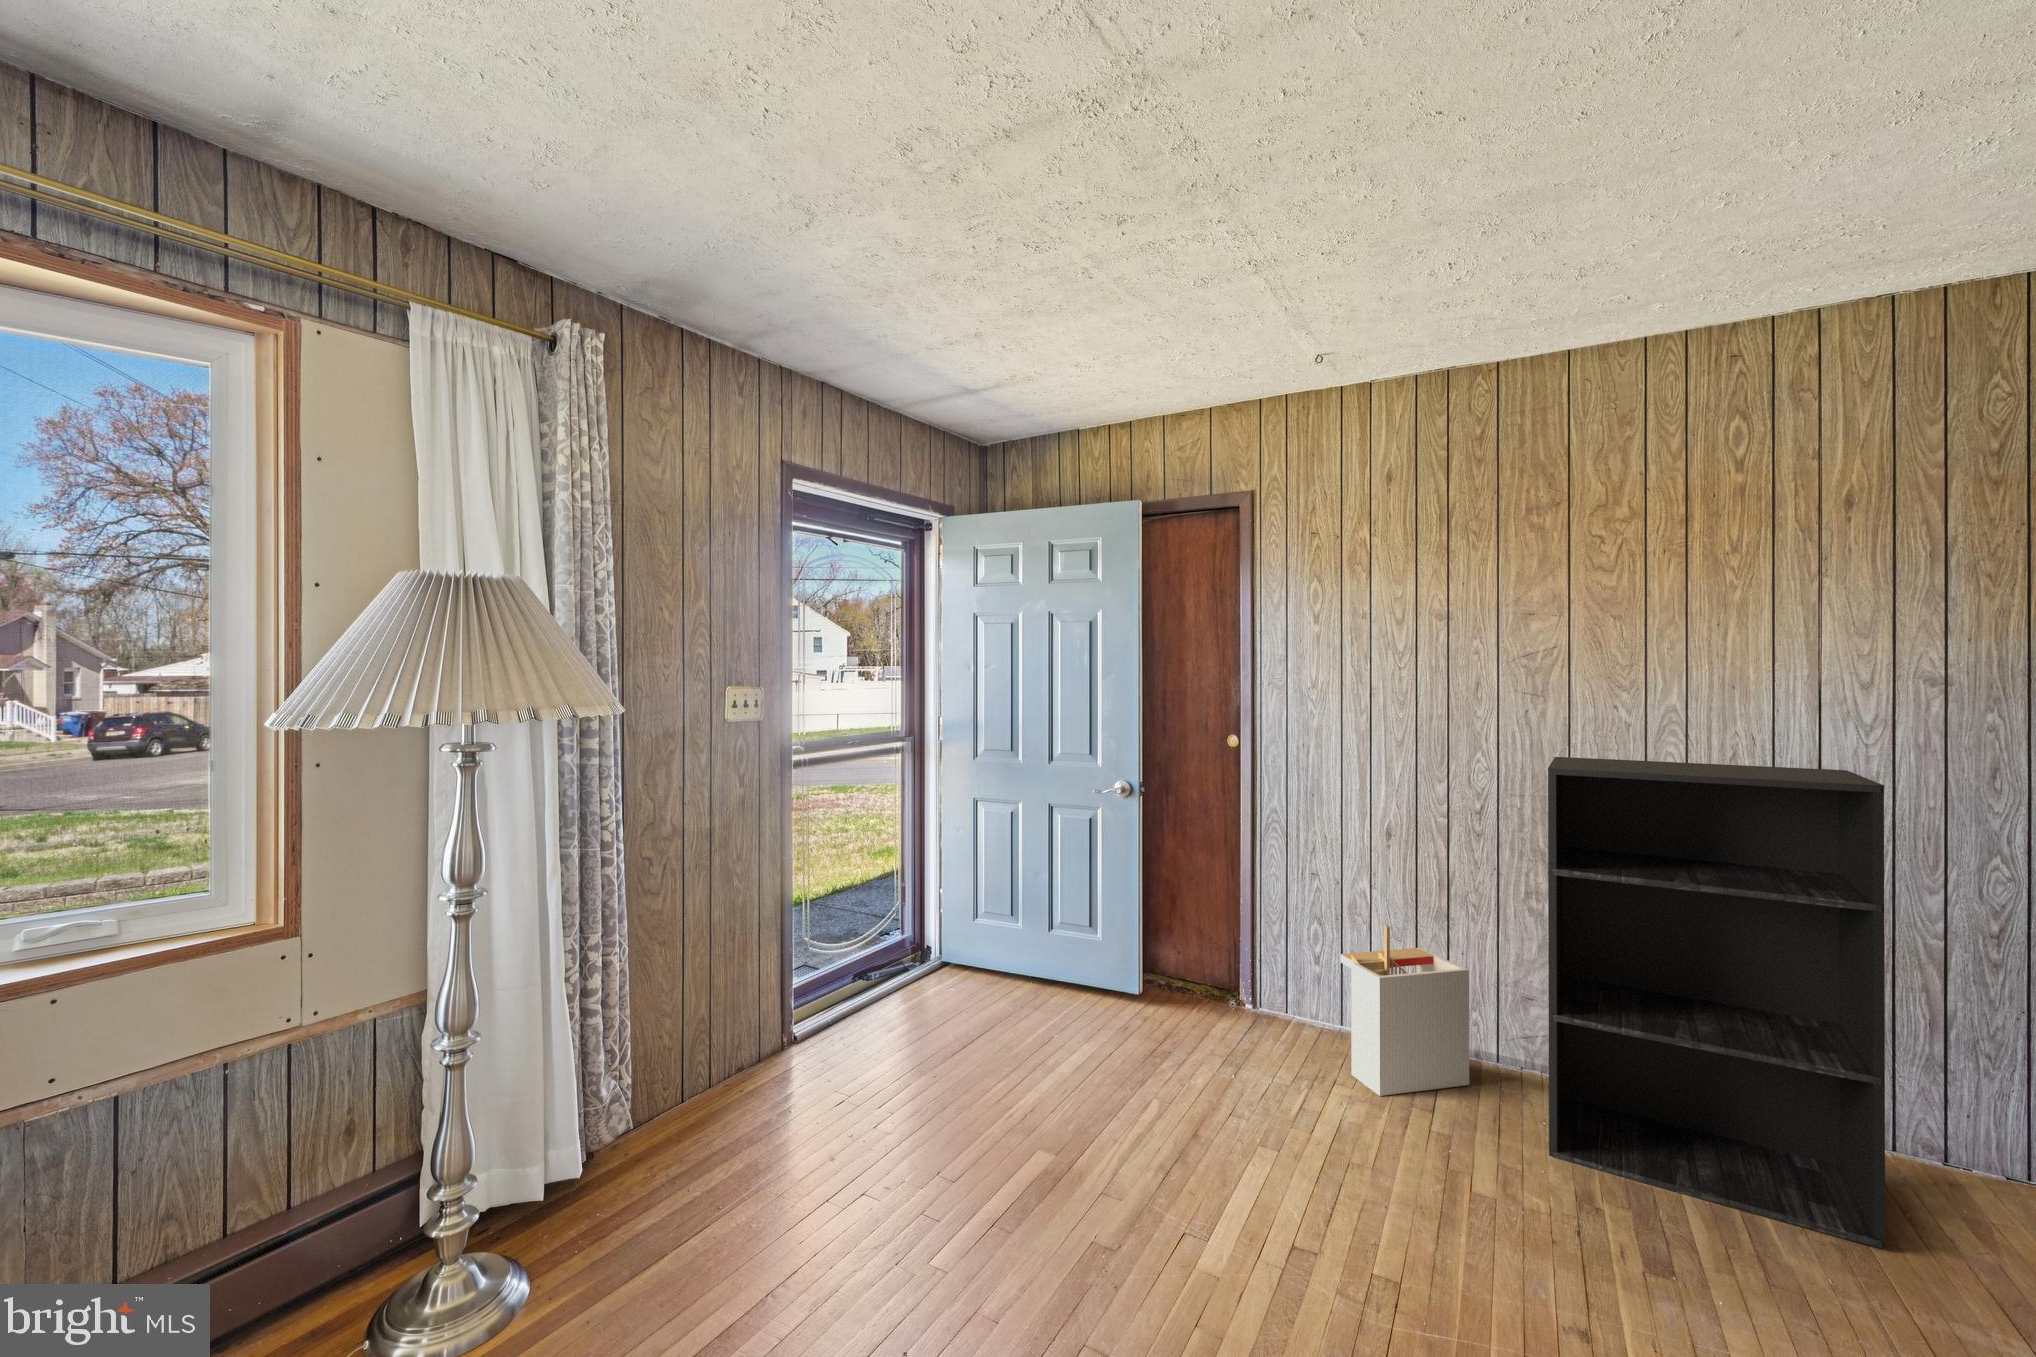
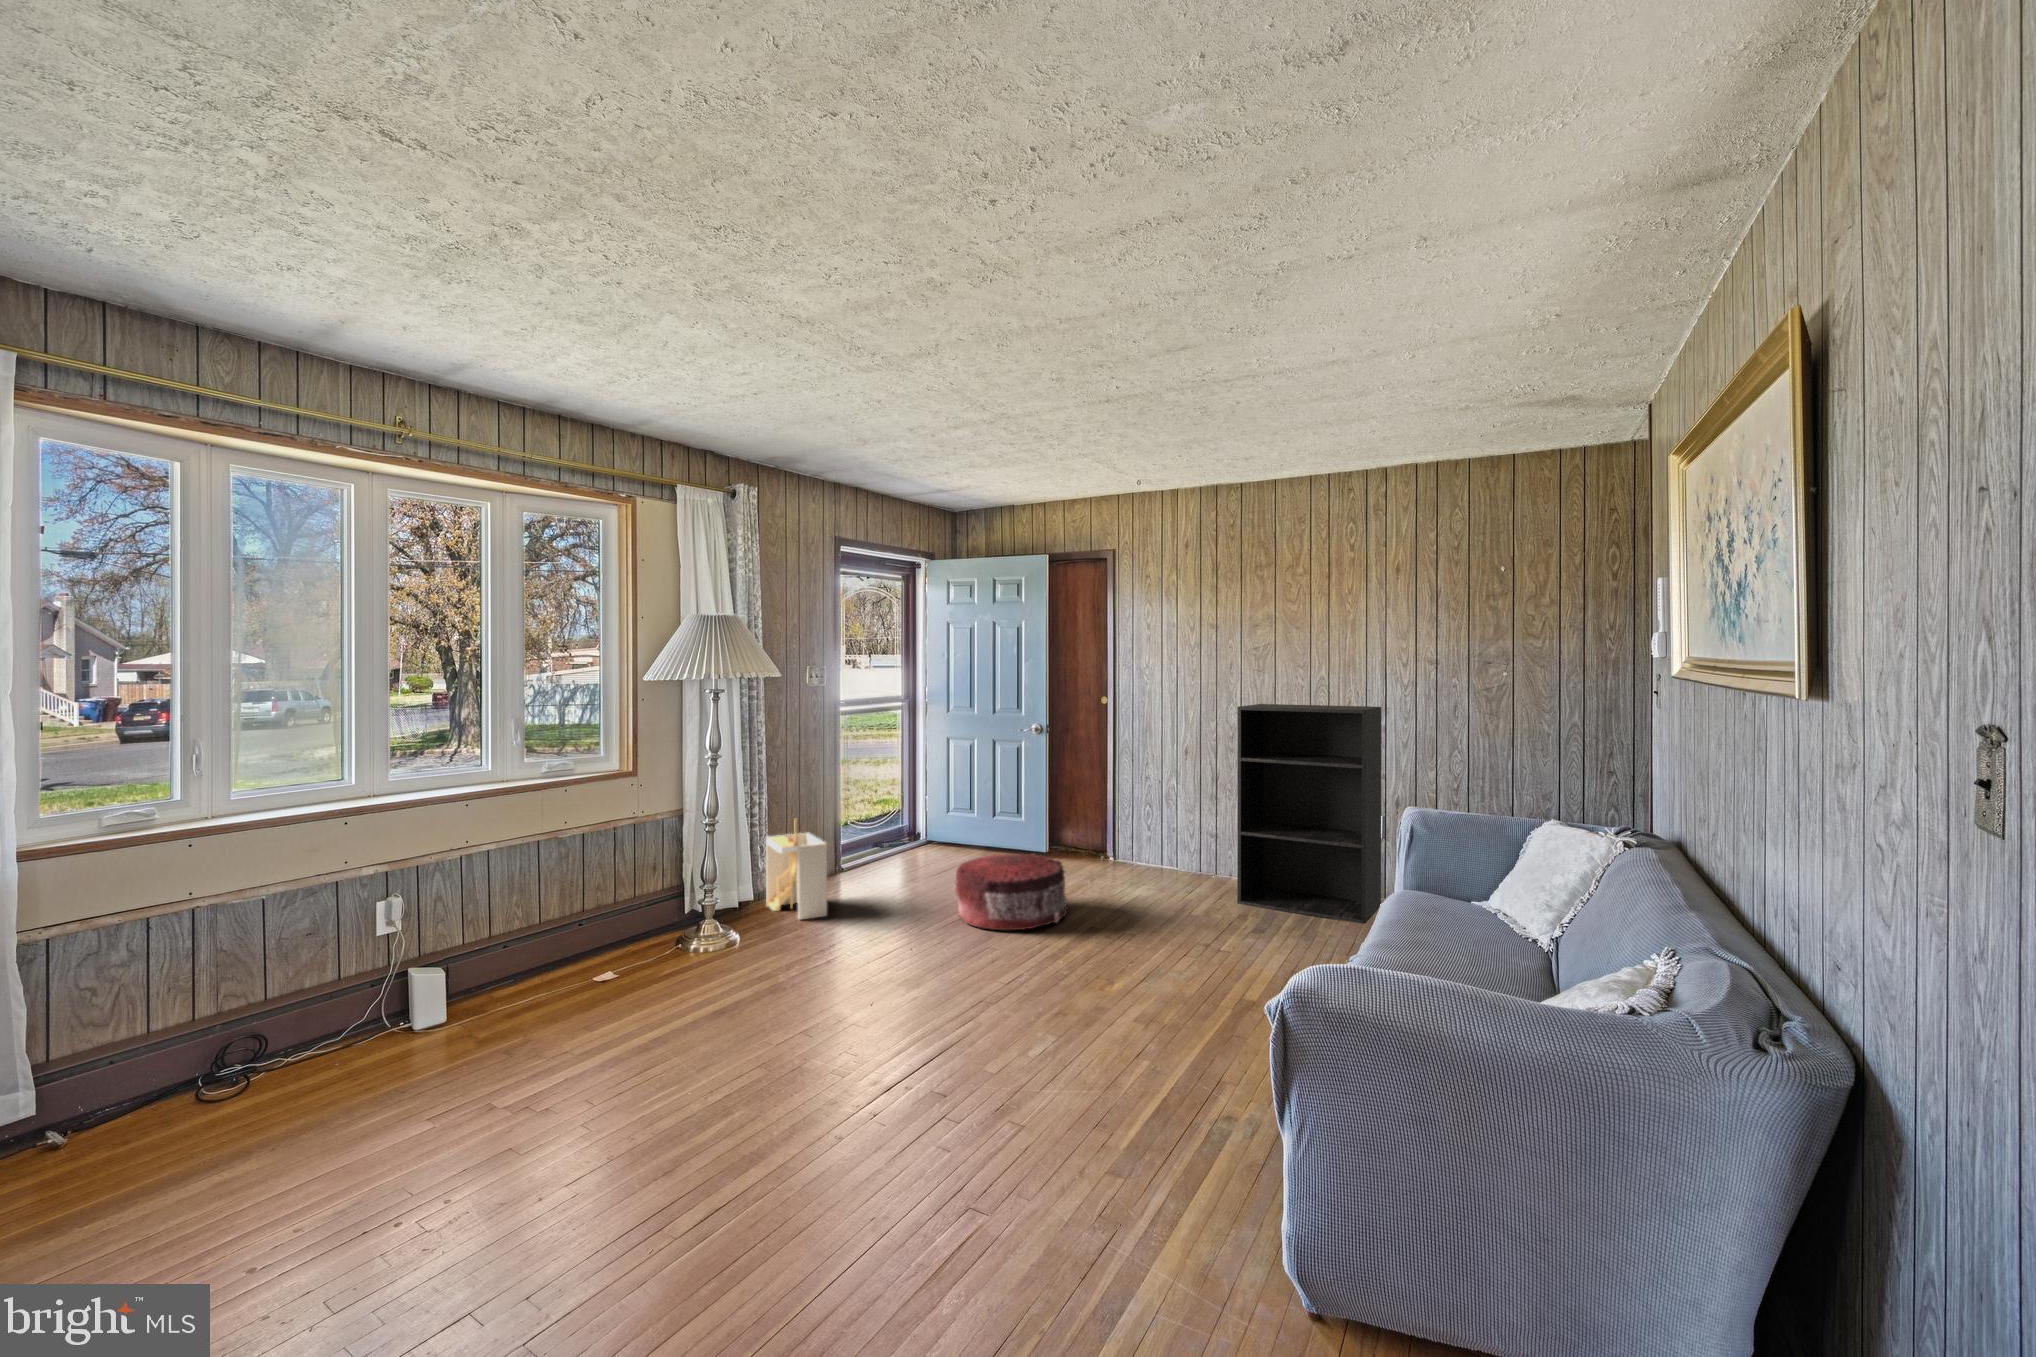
storage bin: present [1340,926,1469,1096] -> present [766,820,827,919]
pouf: none [996,1054,1233,1281] -> present [956,854,1068,930]

